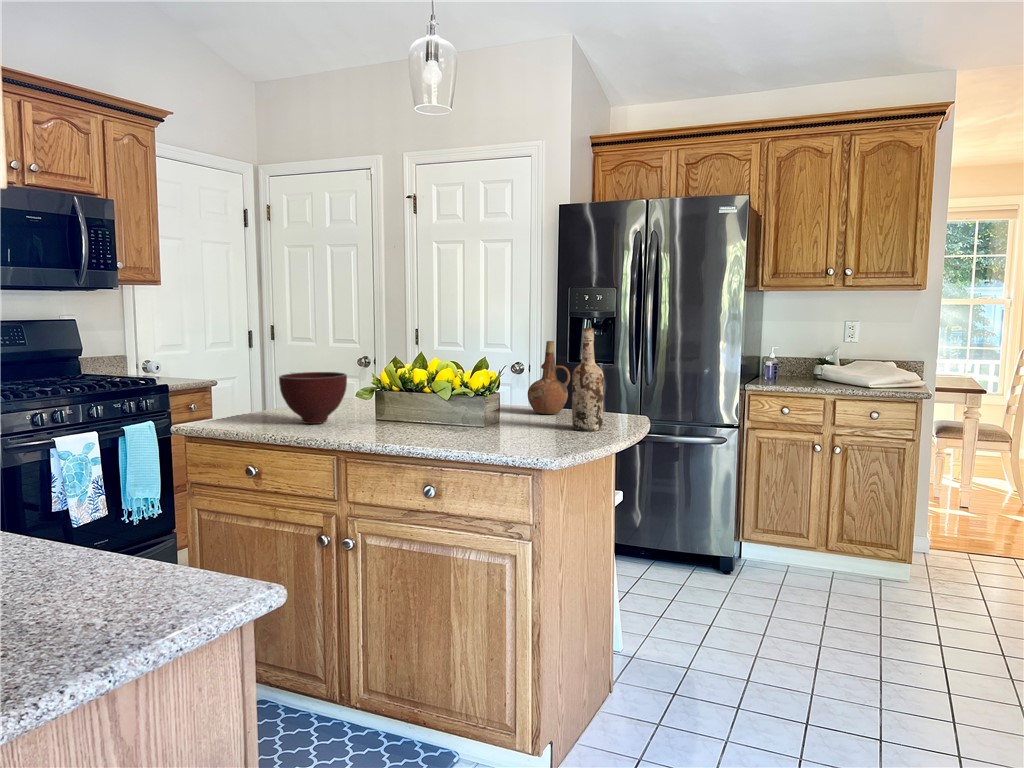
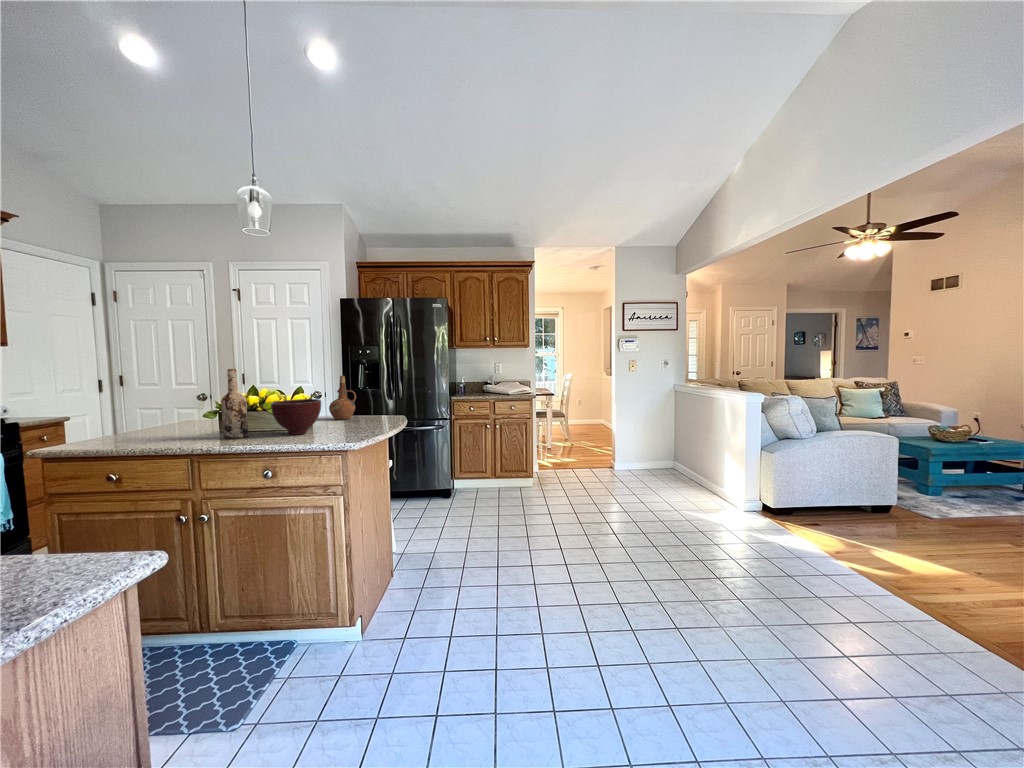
wine bottle: present [572,328,604,431] -> present [221,369,248,439]
bowl: present [279,372,347,424] -> present [271,399,321,435]

